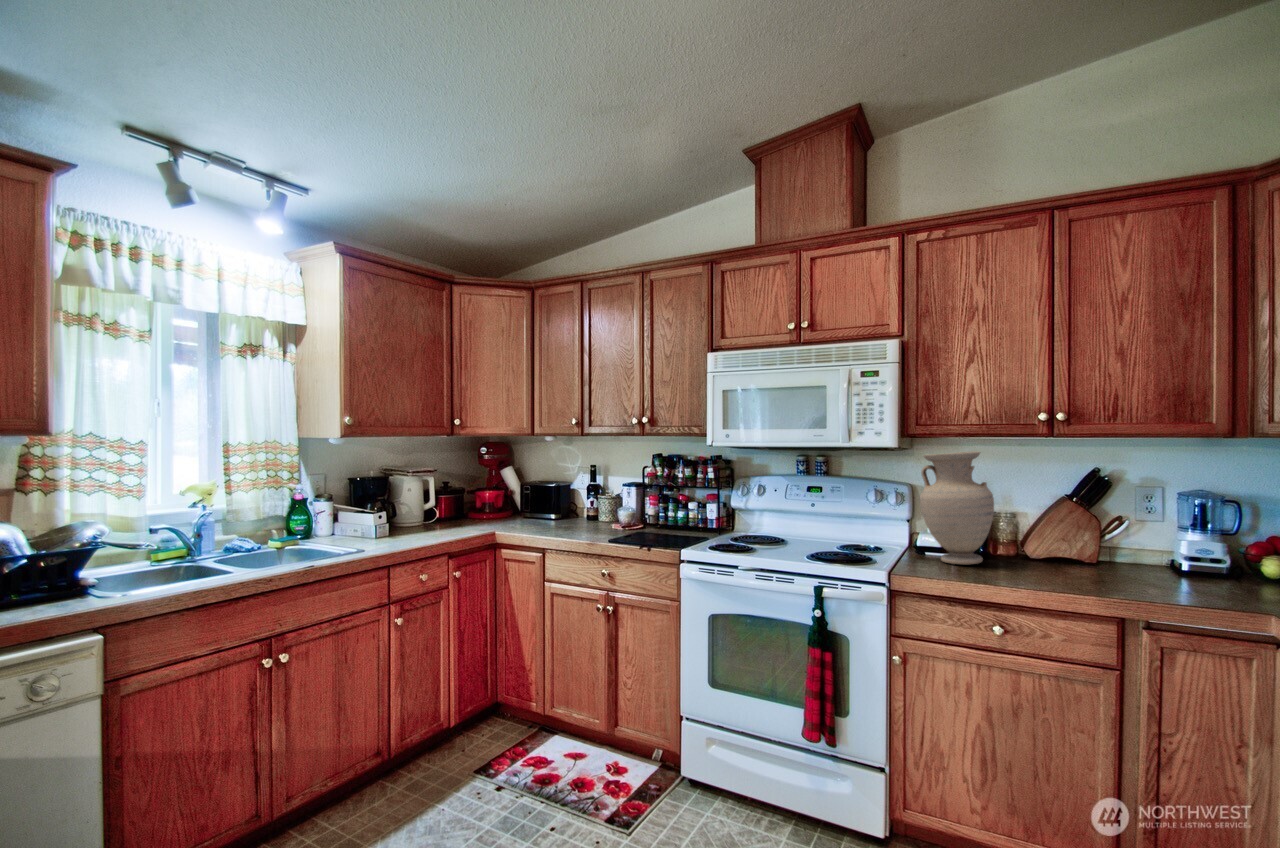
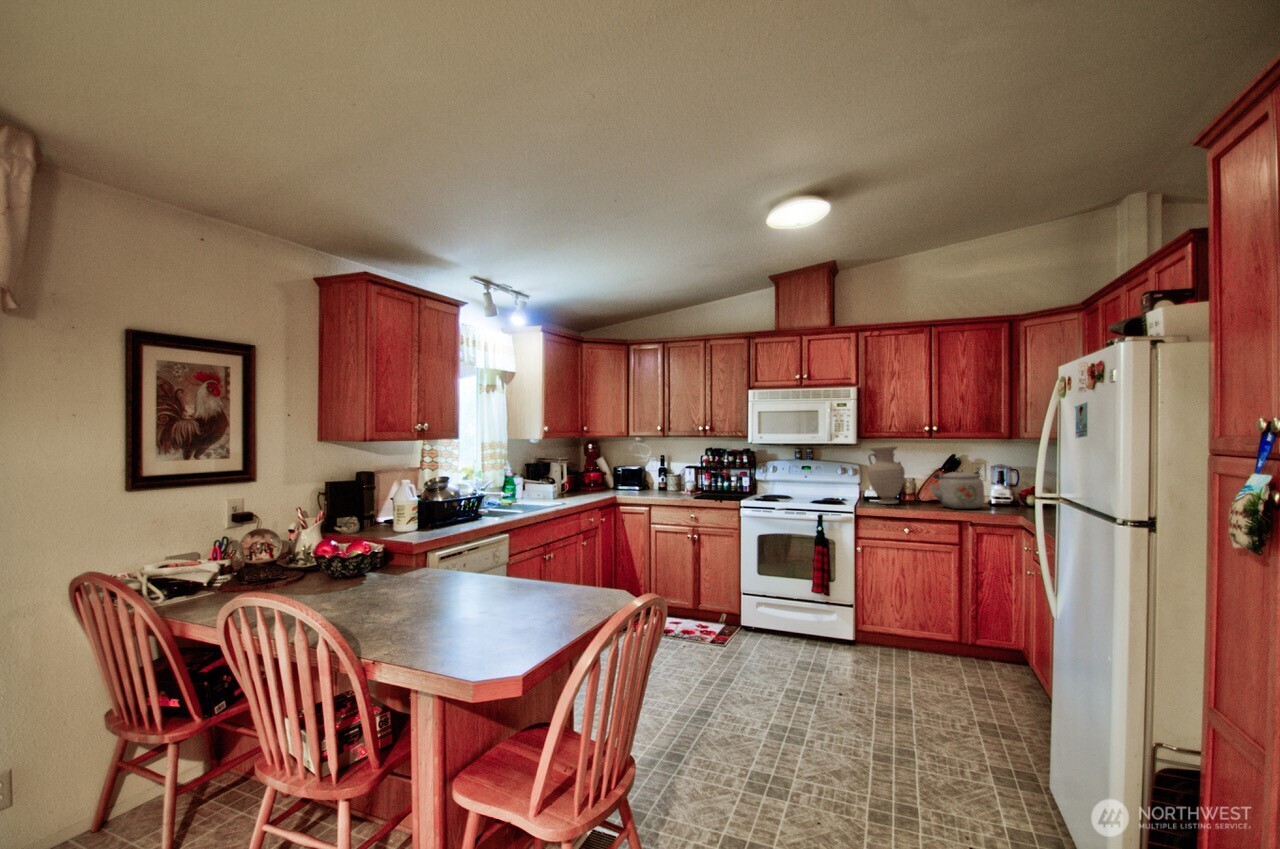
kettle: none [1047,501,1174,587] -> present [930,469,985,509]

